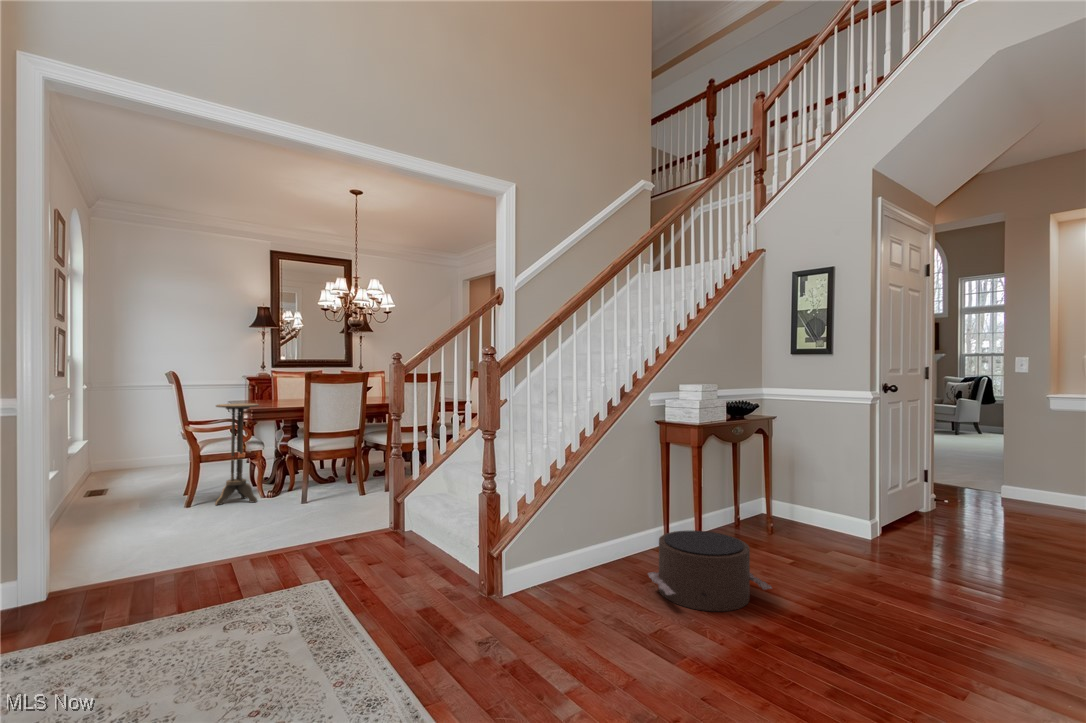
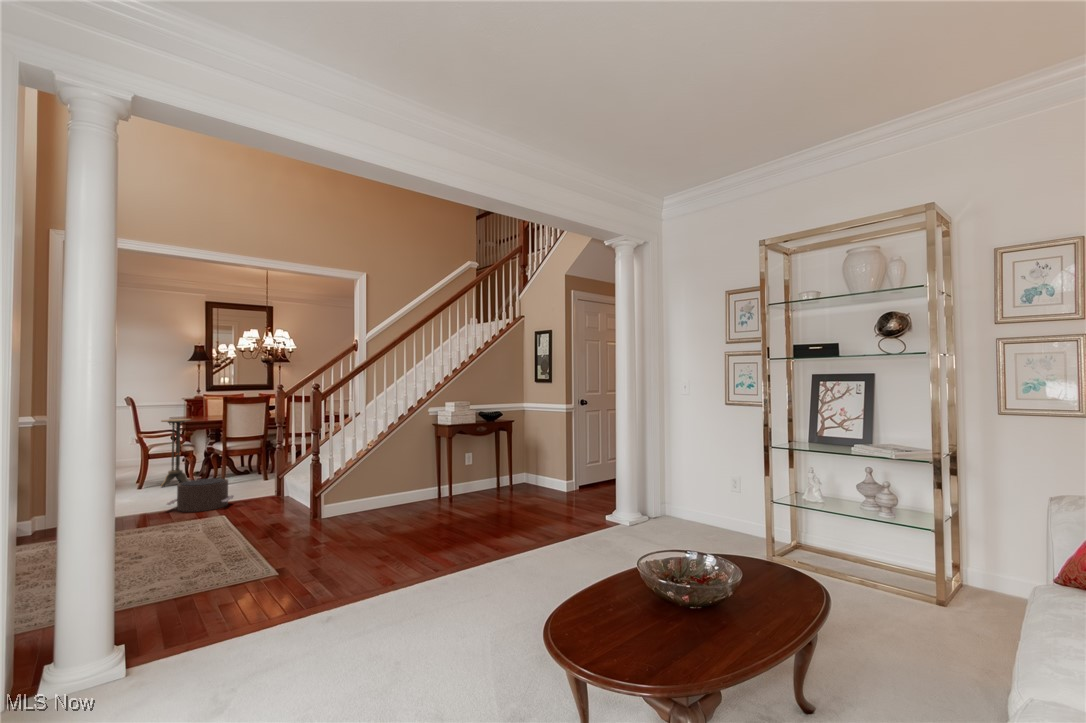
pouf: present [648,531,772,611] -> present [167,478,234,512]

